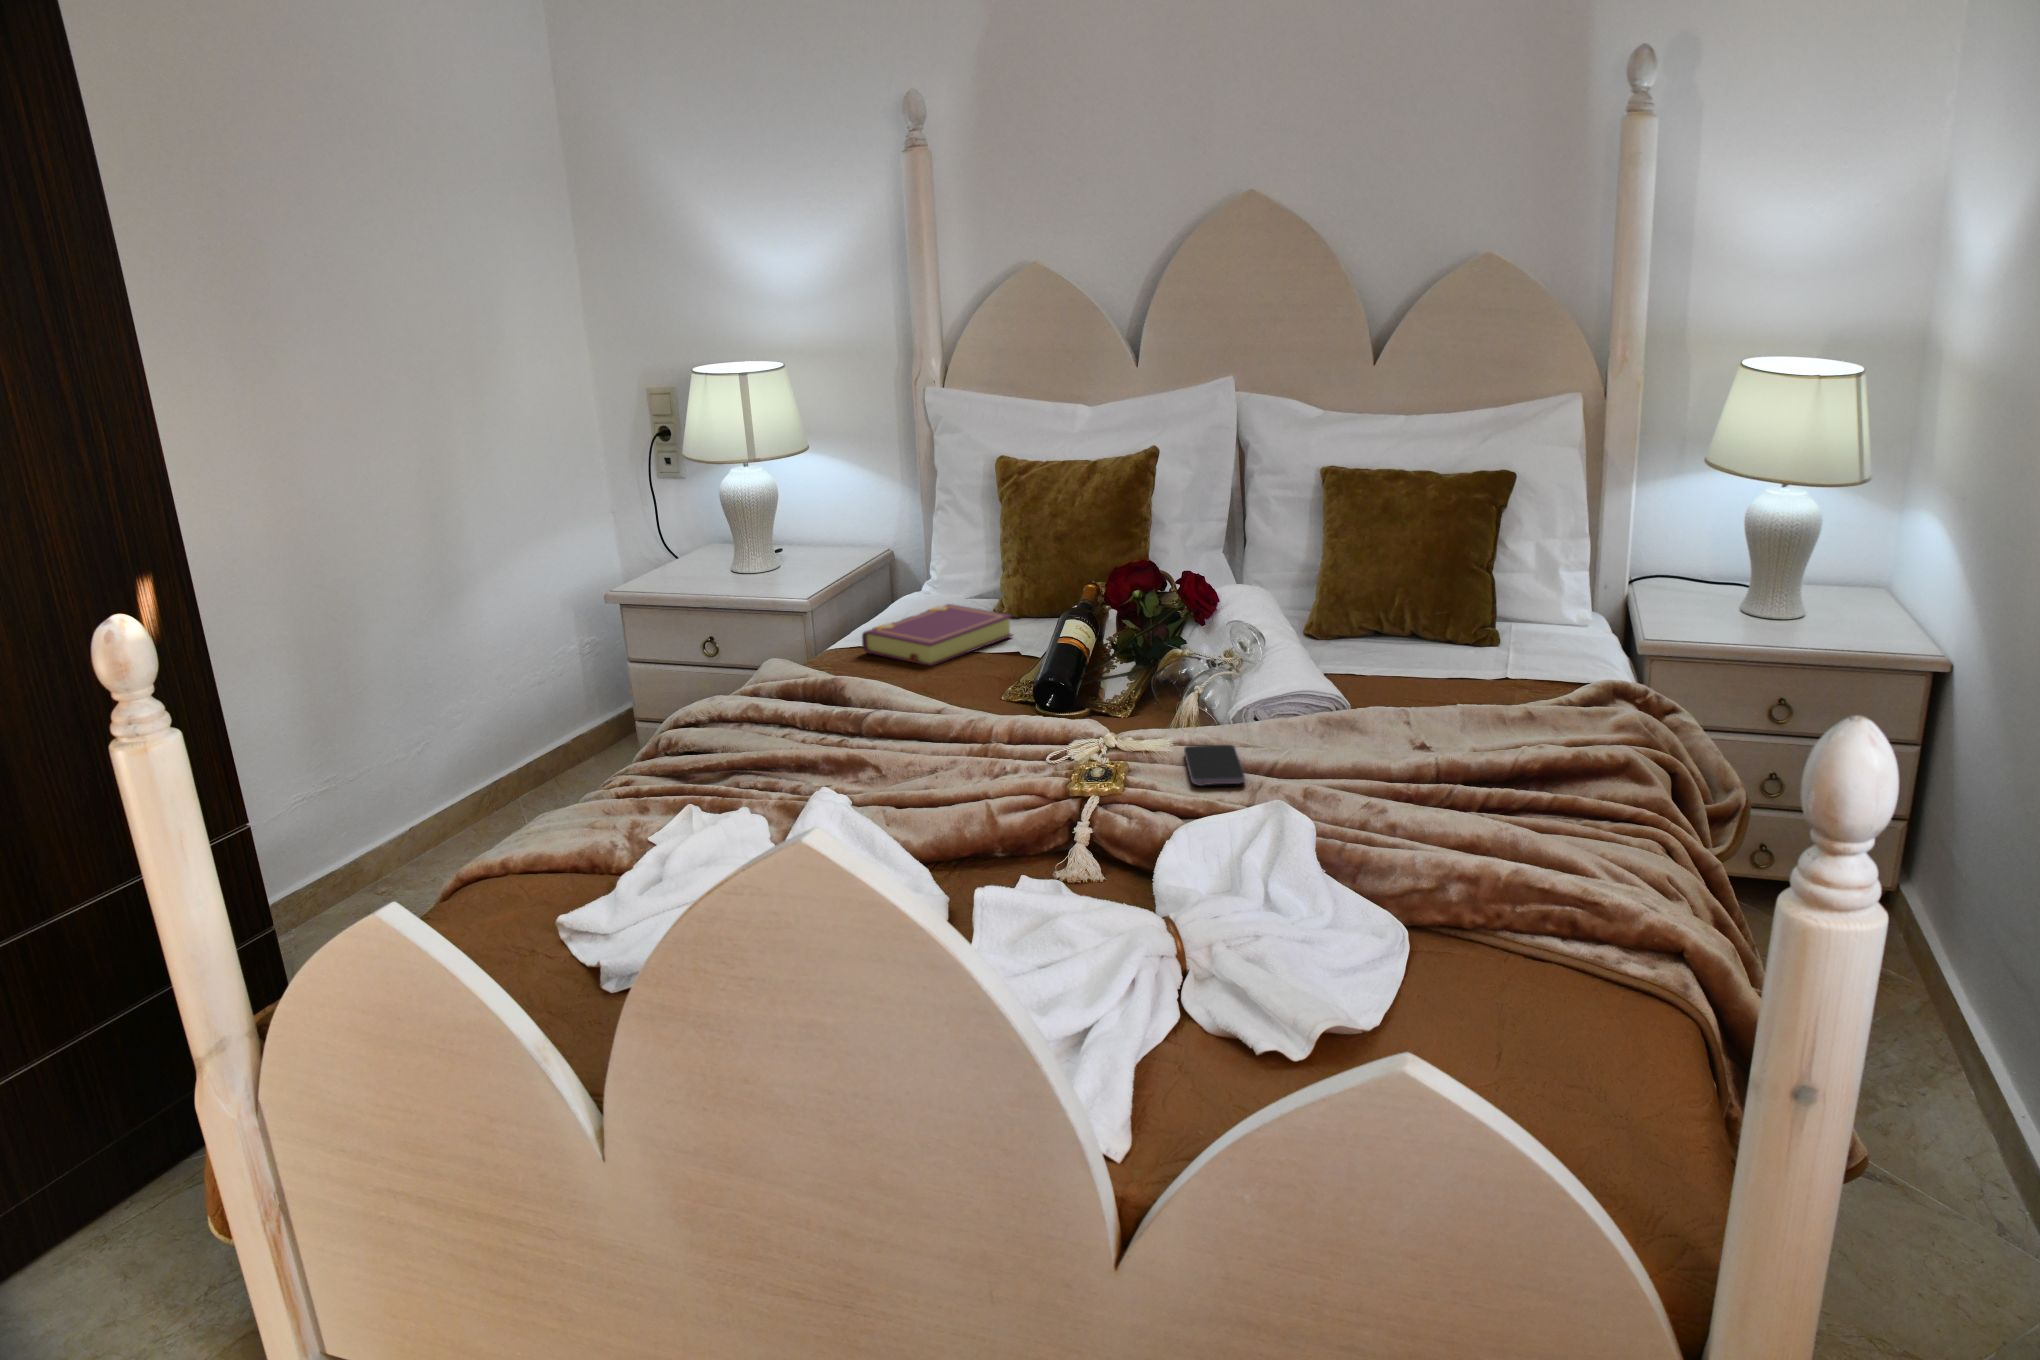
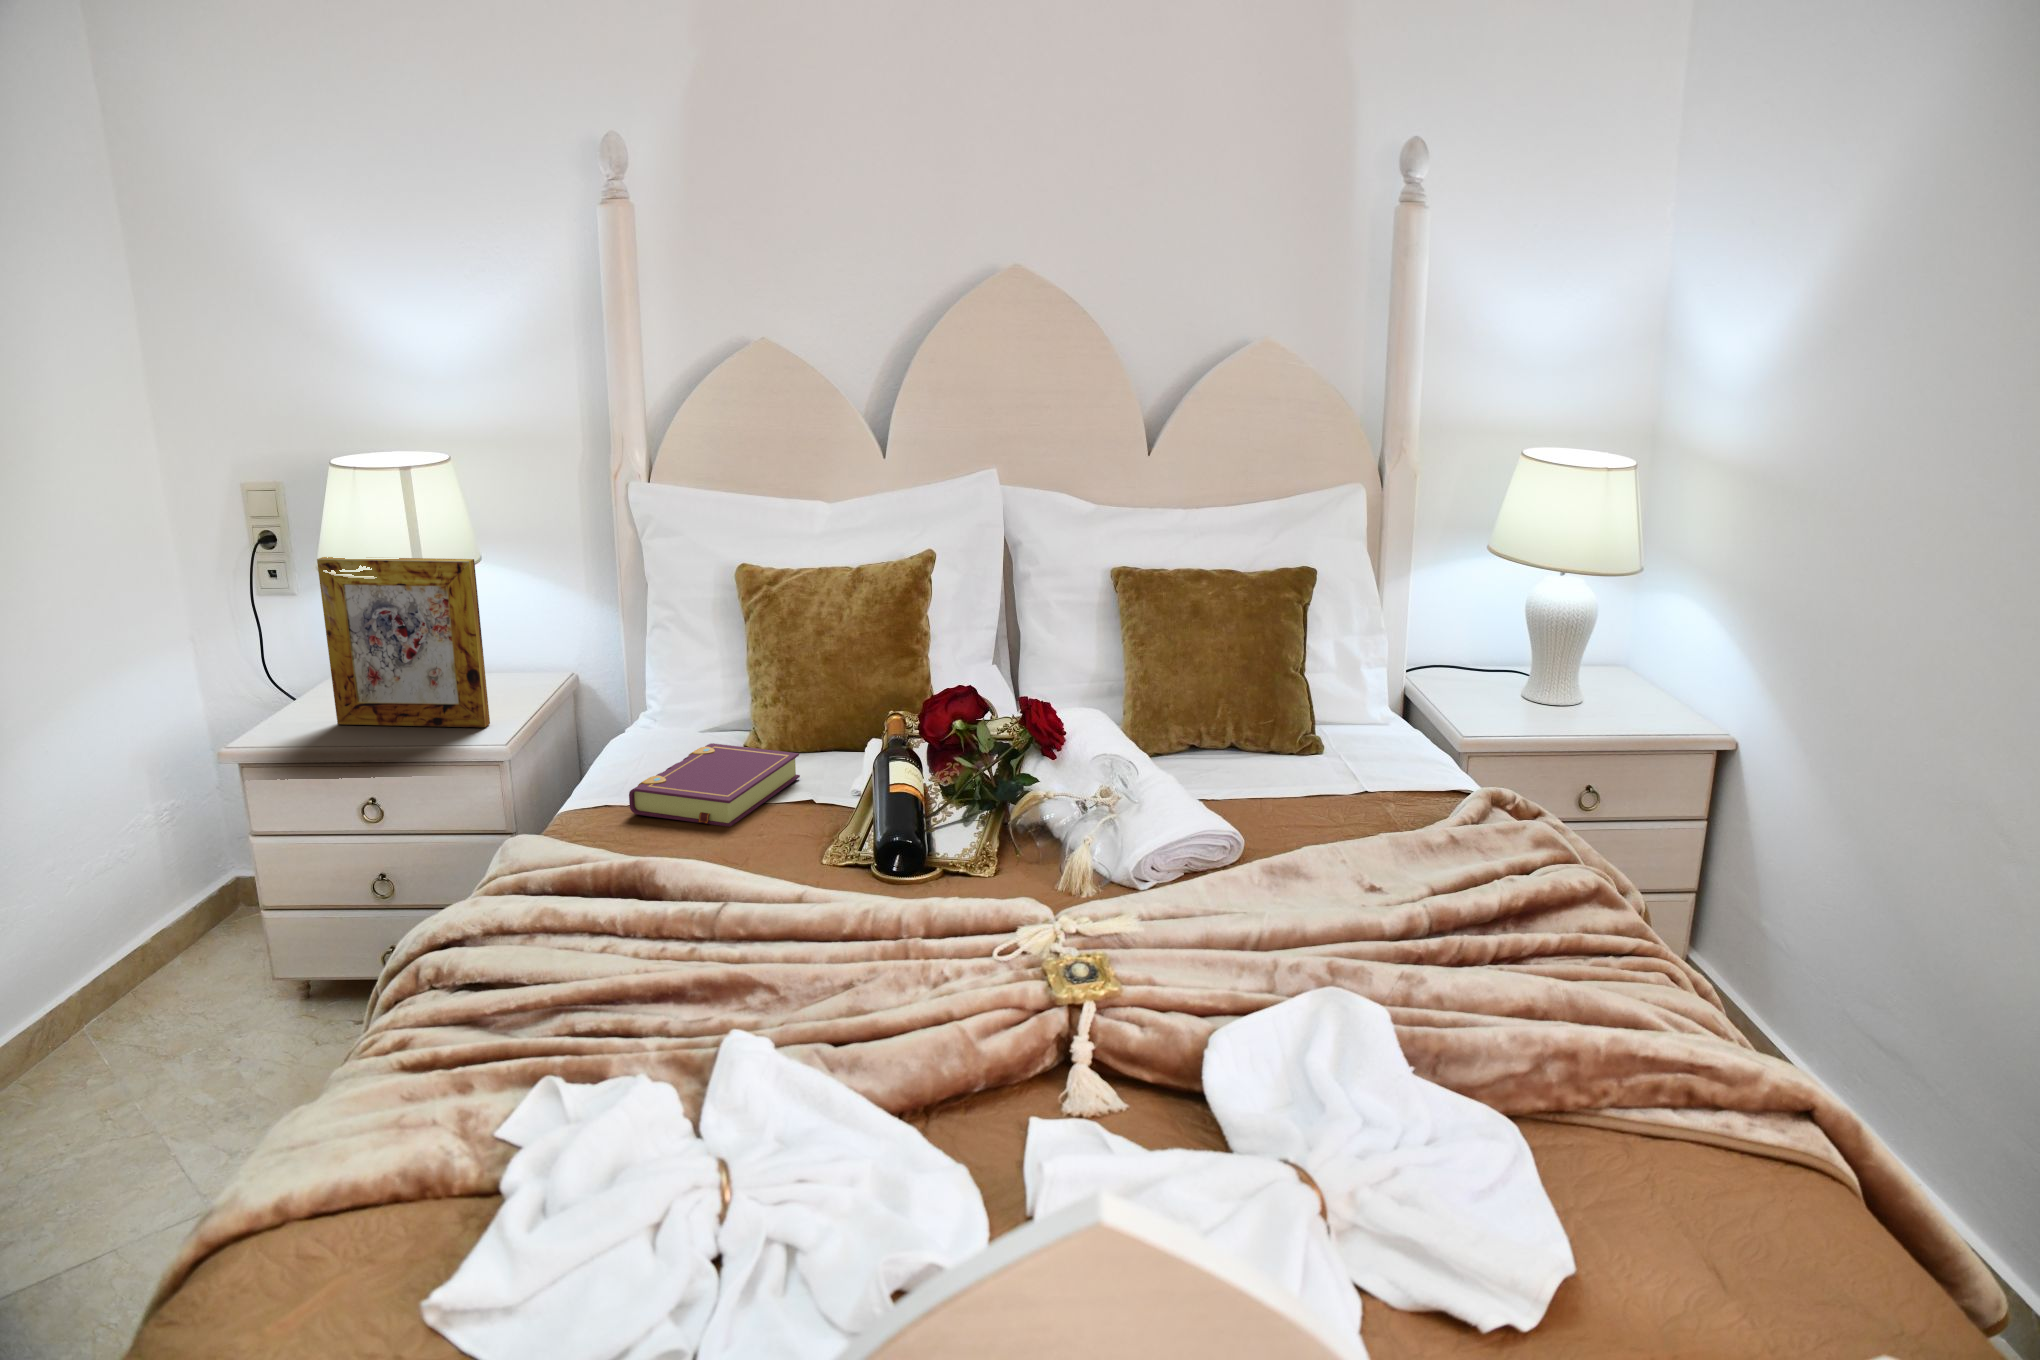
picture frame: none [682,442,804,586] -> present [317,557,490,727]
smartphone: present [1184,745,1245,786] -> none [1132,907,1236,968]

